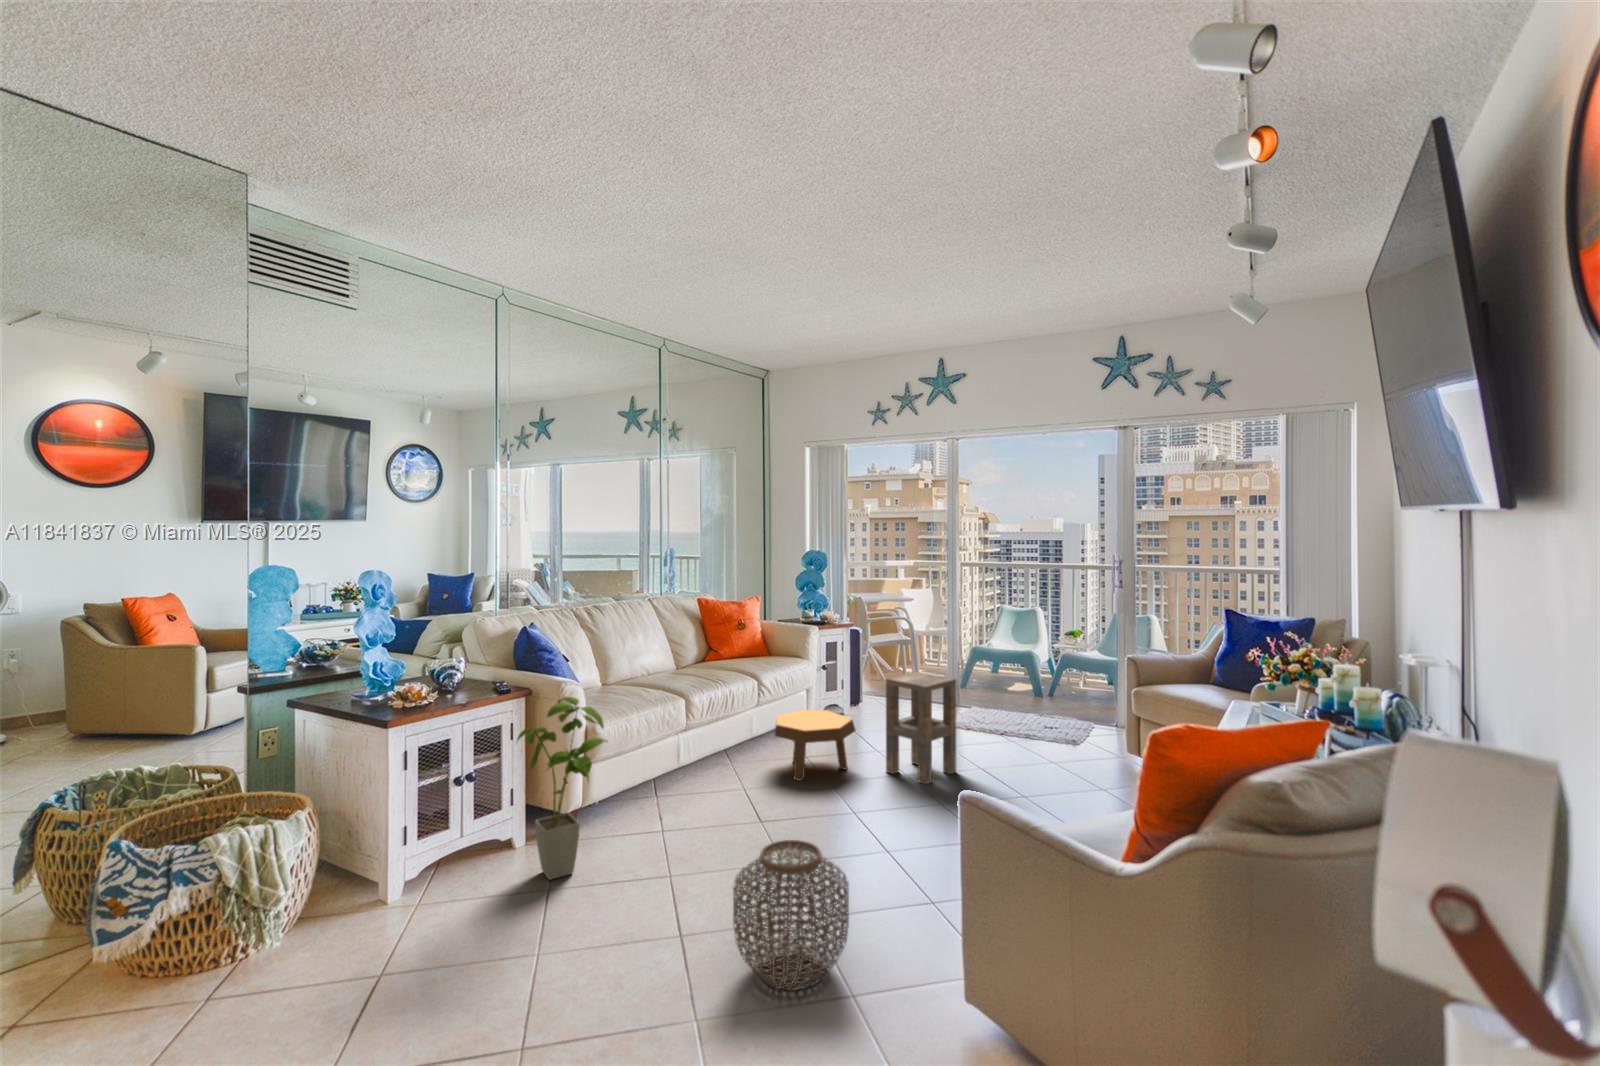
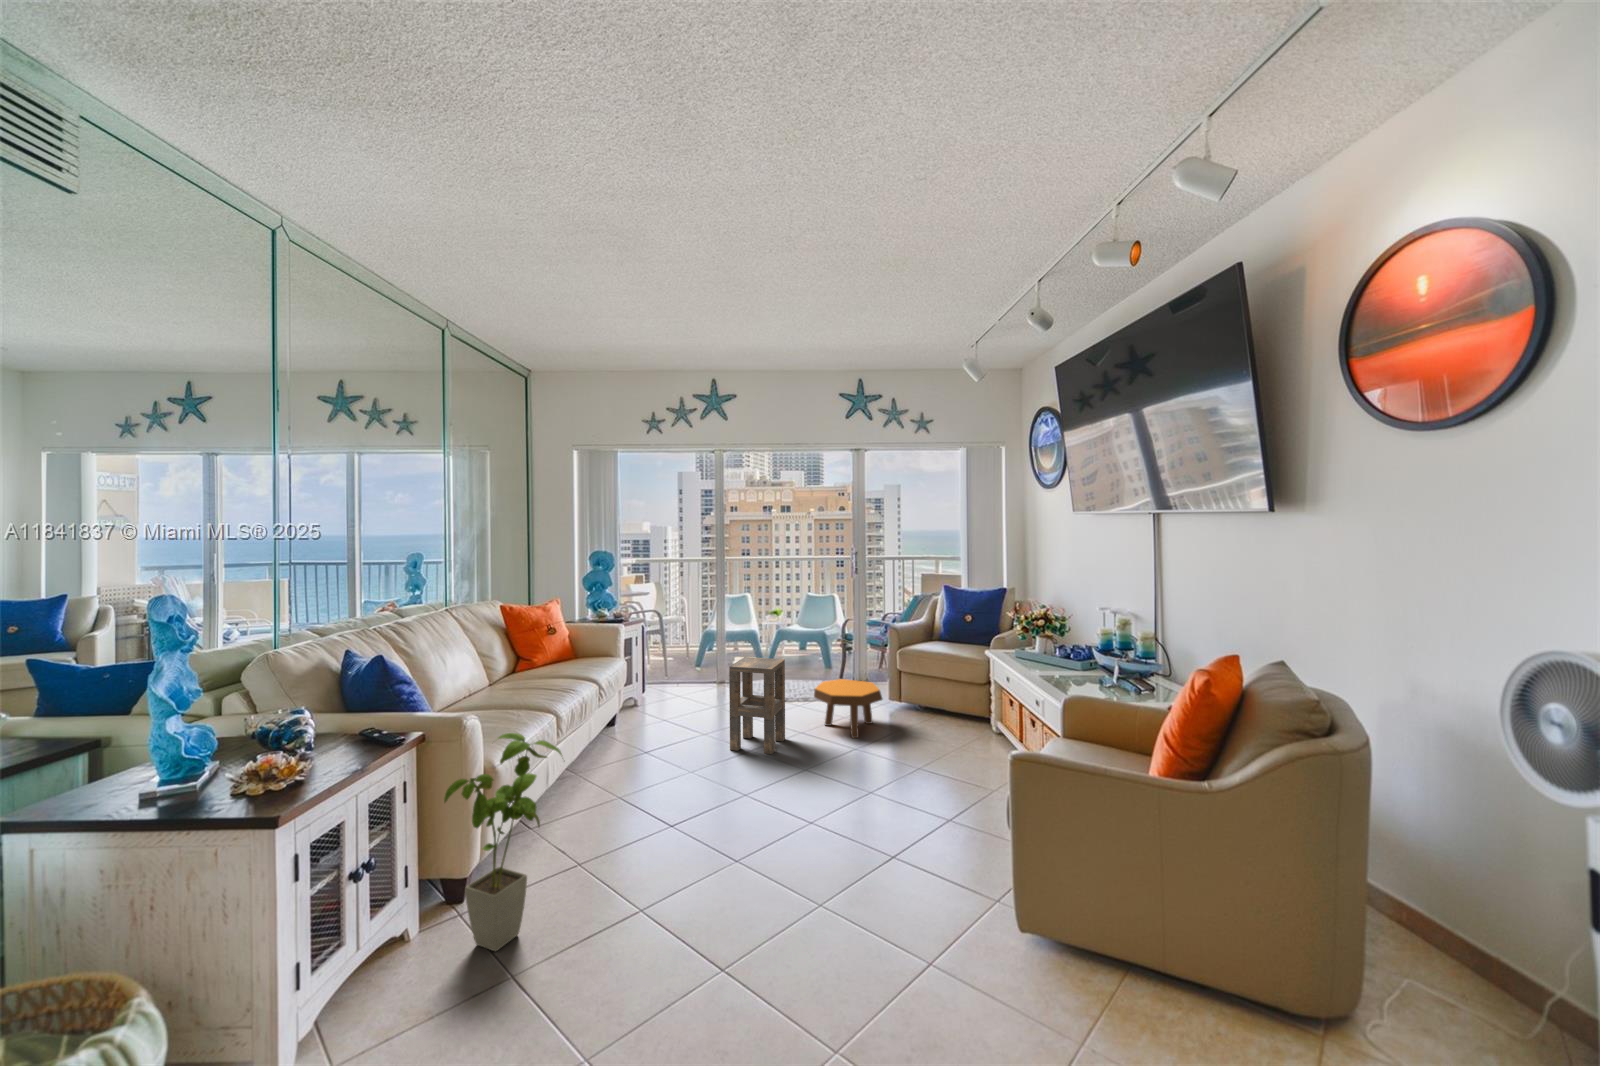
footstool: present [775,710,856,780] -> present [814,679,882,738]
woven basket: present [733,840,849,990] -> none [781,827,889,970]

